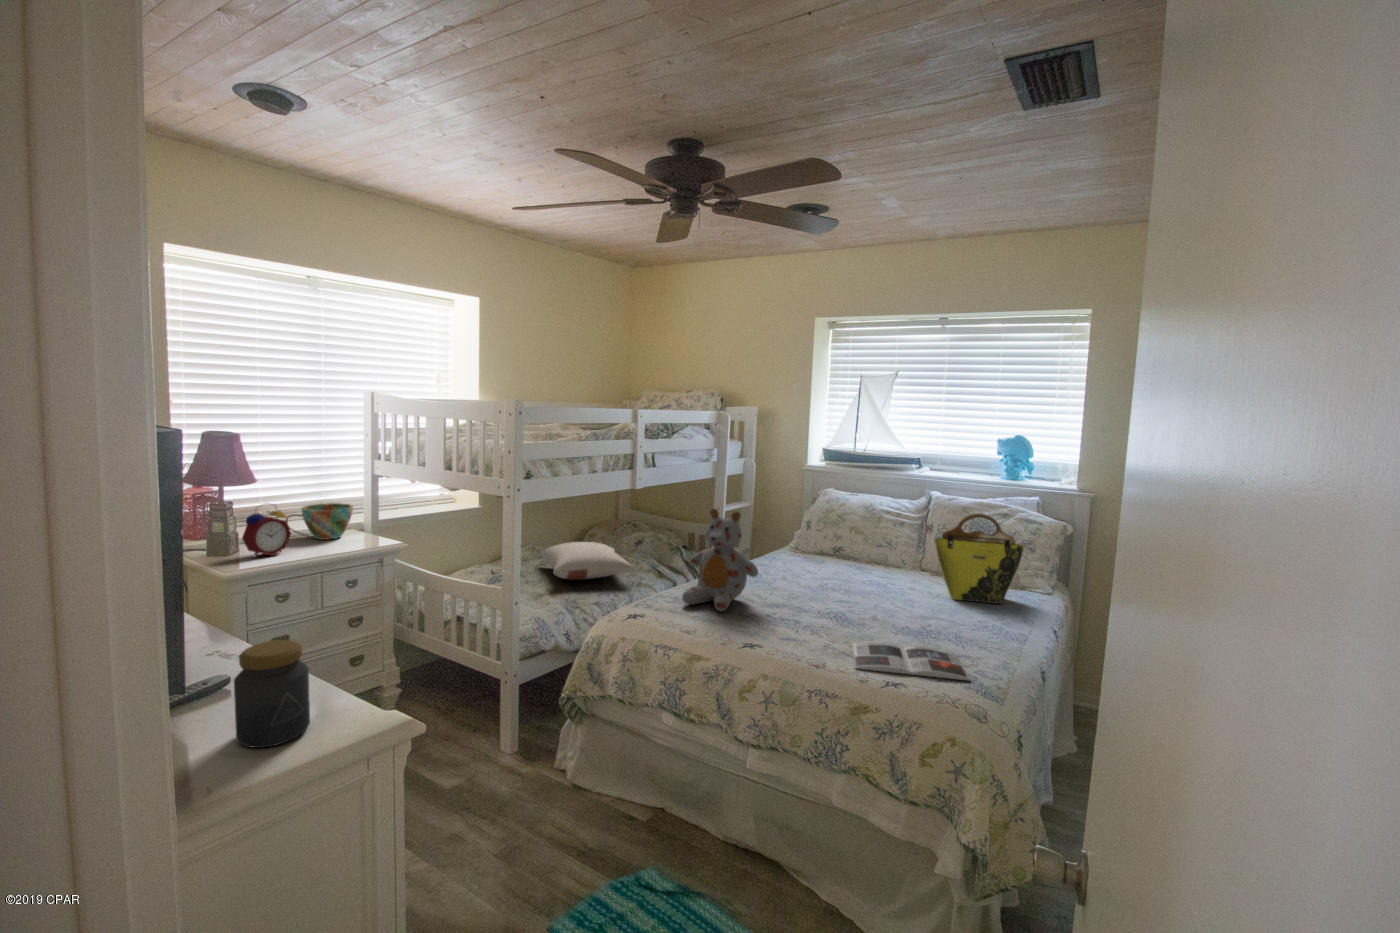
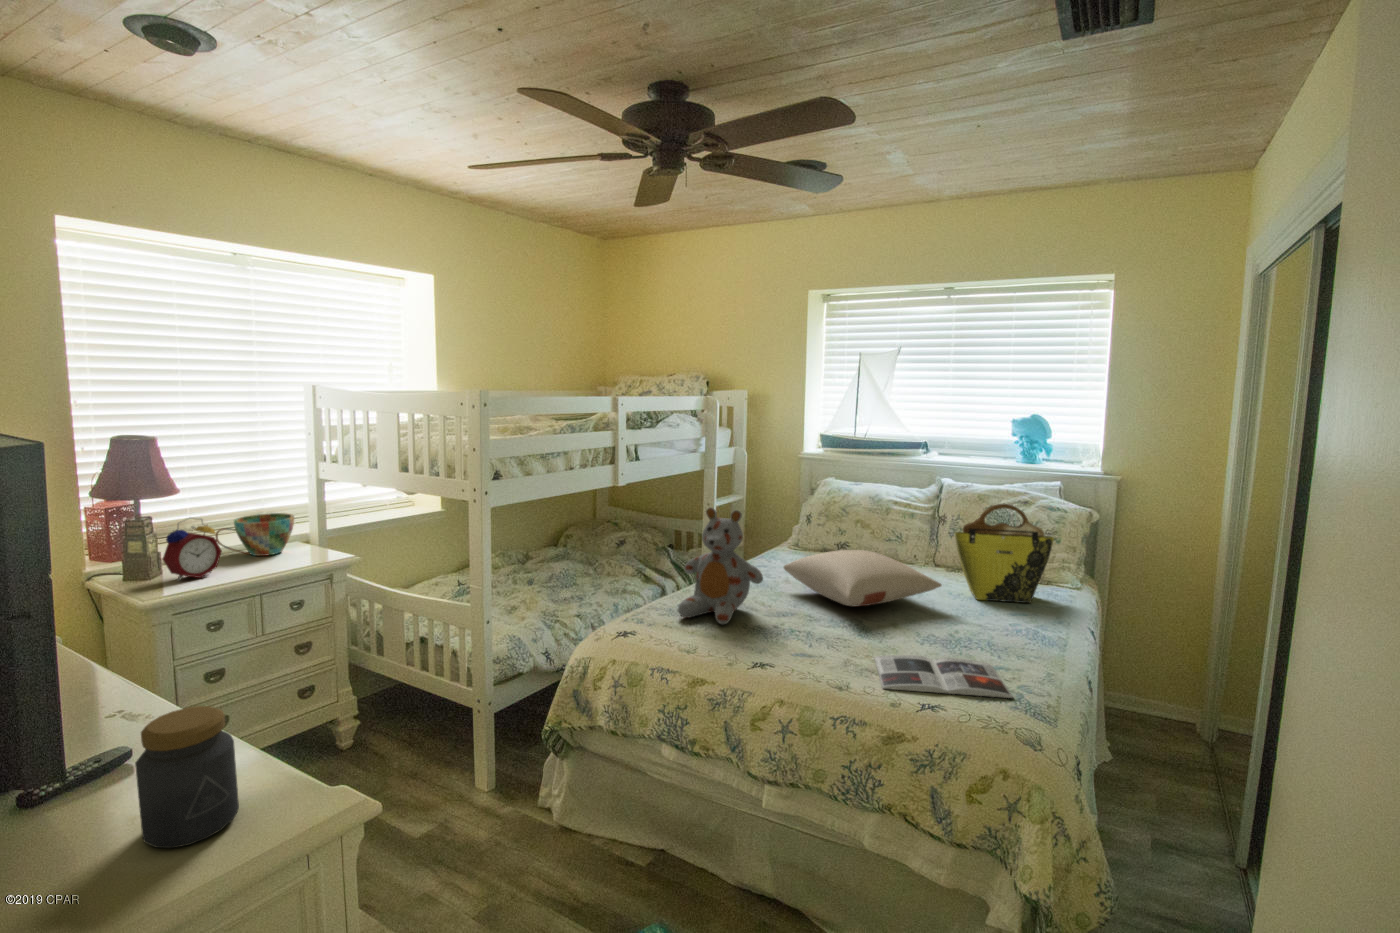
pillow: present [542,542,633,580] -> present [784,550,942,606]

